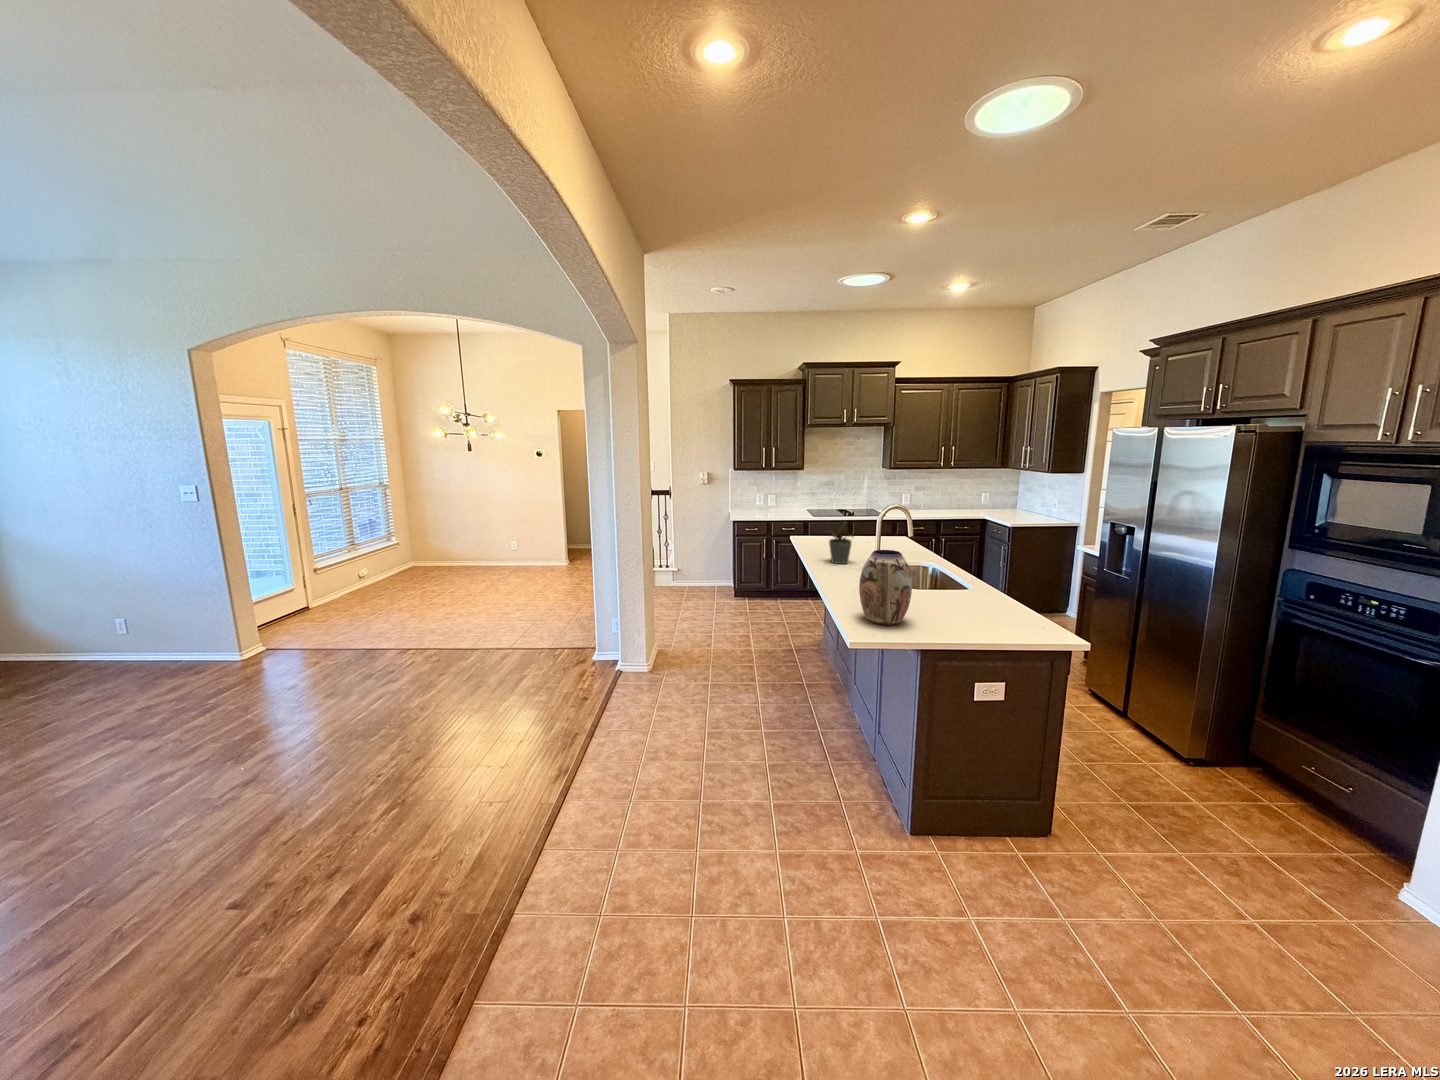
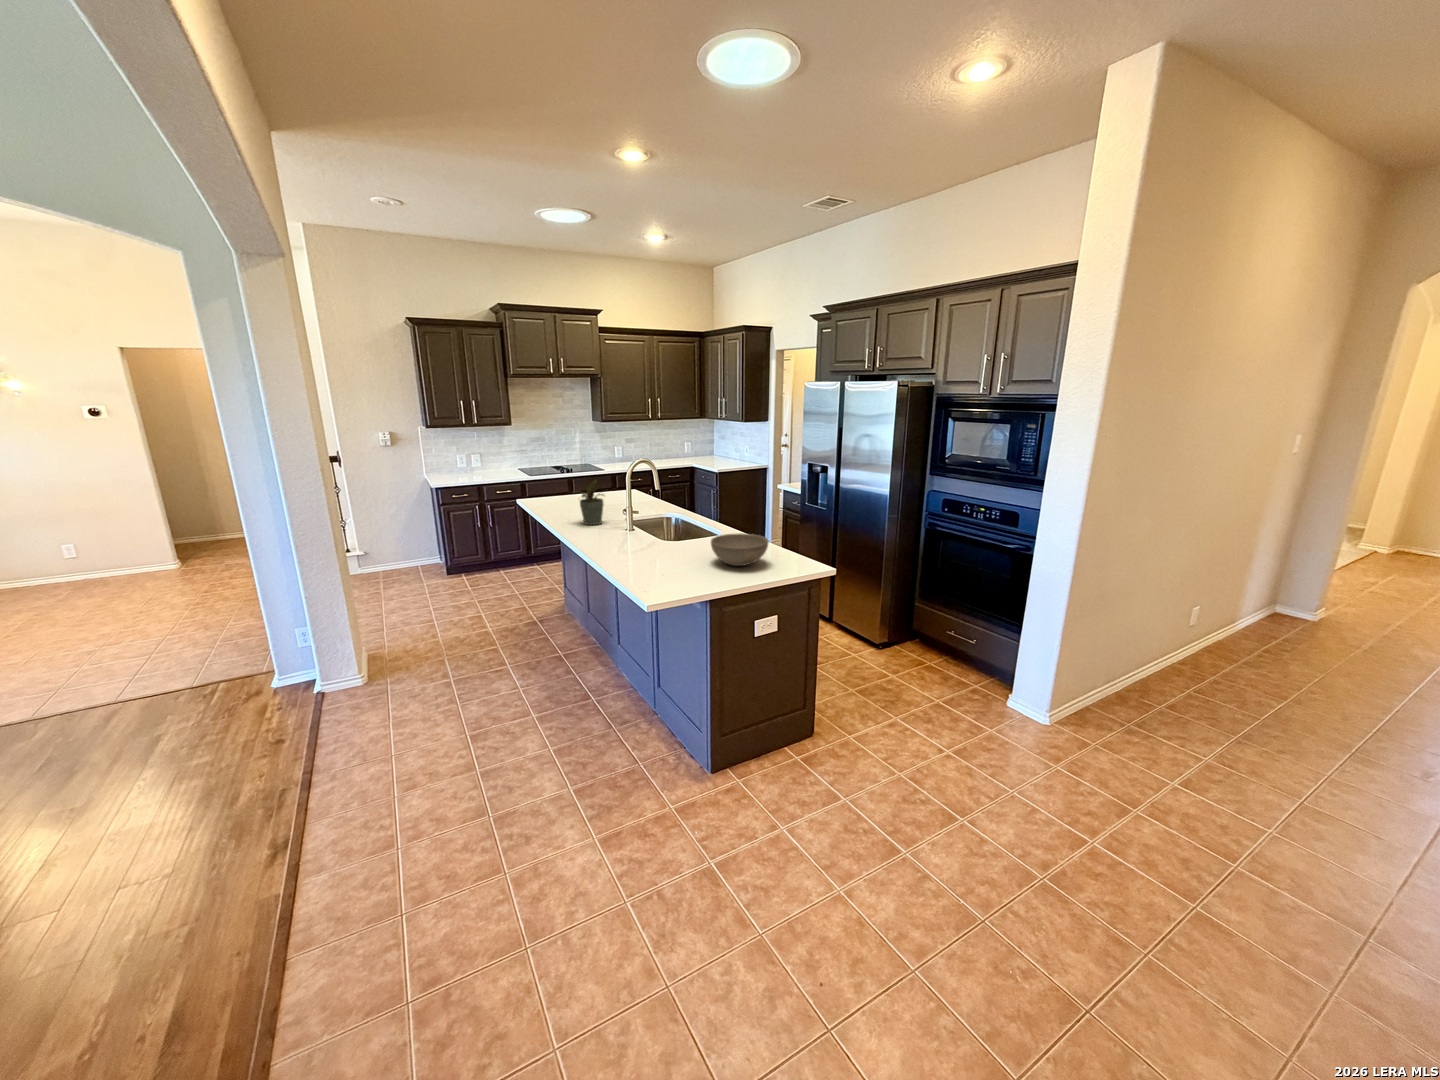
vase: present [859,550,912,625] -> none [644,505,695,582]
bowl: none [936,587,1003,622] -> present [711,533,768,566]

